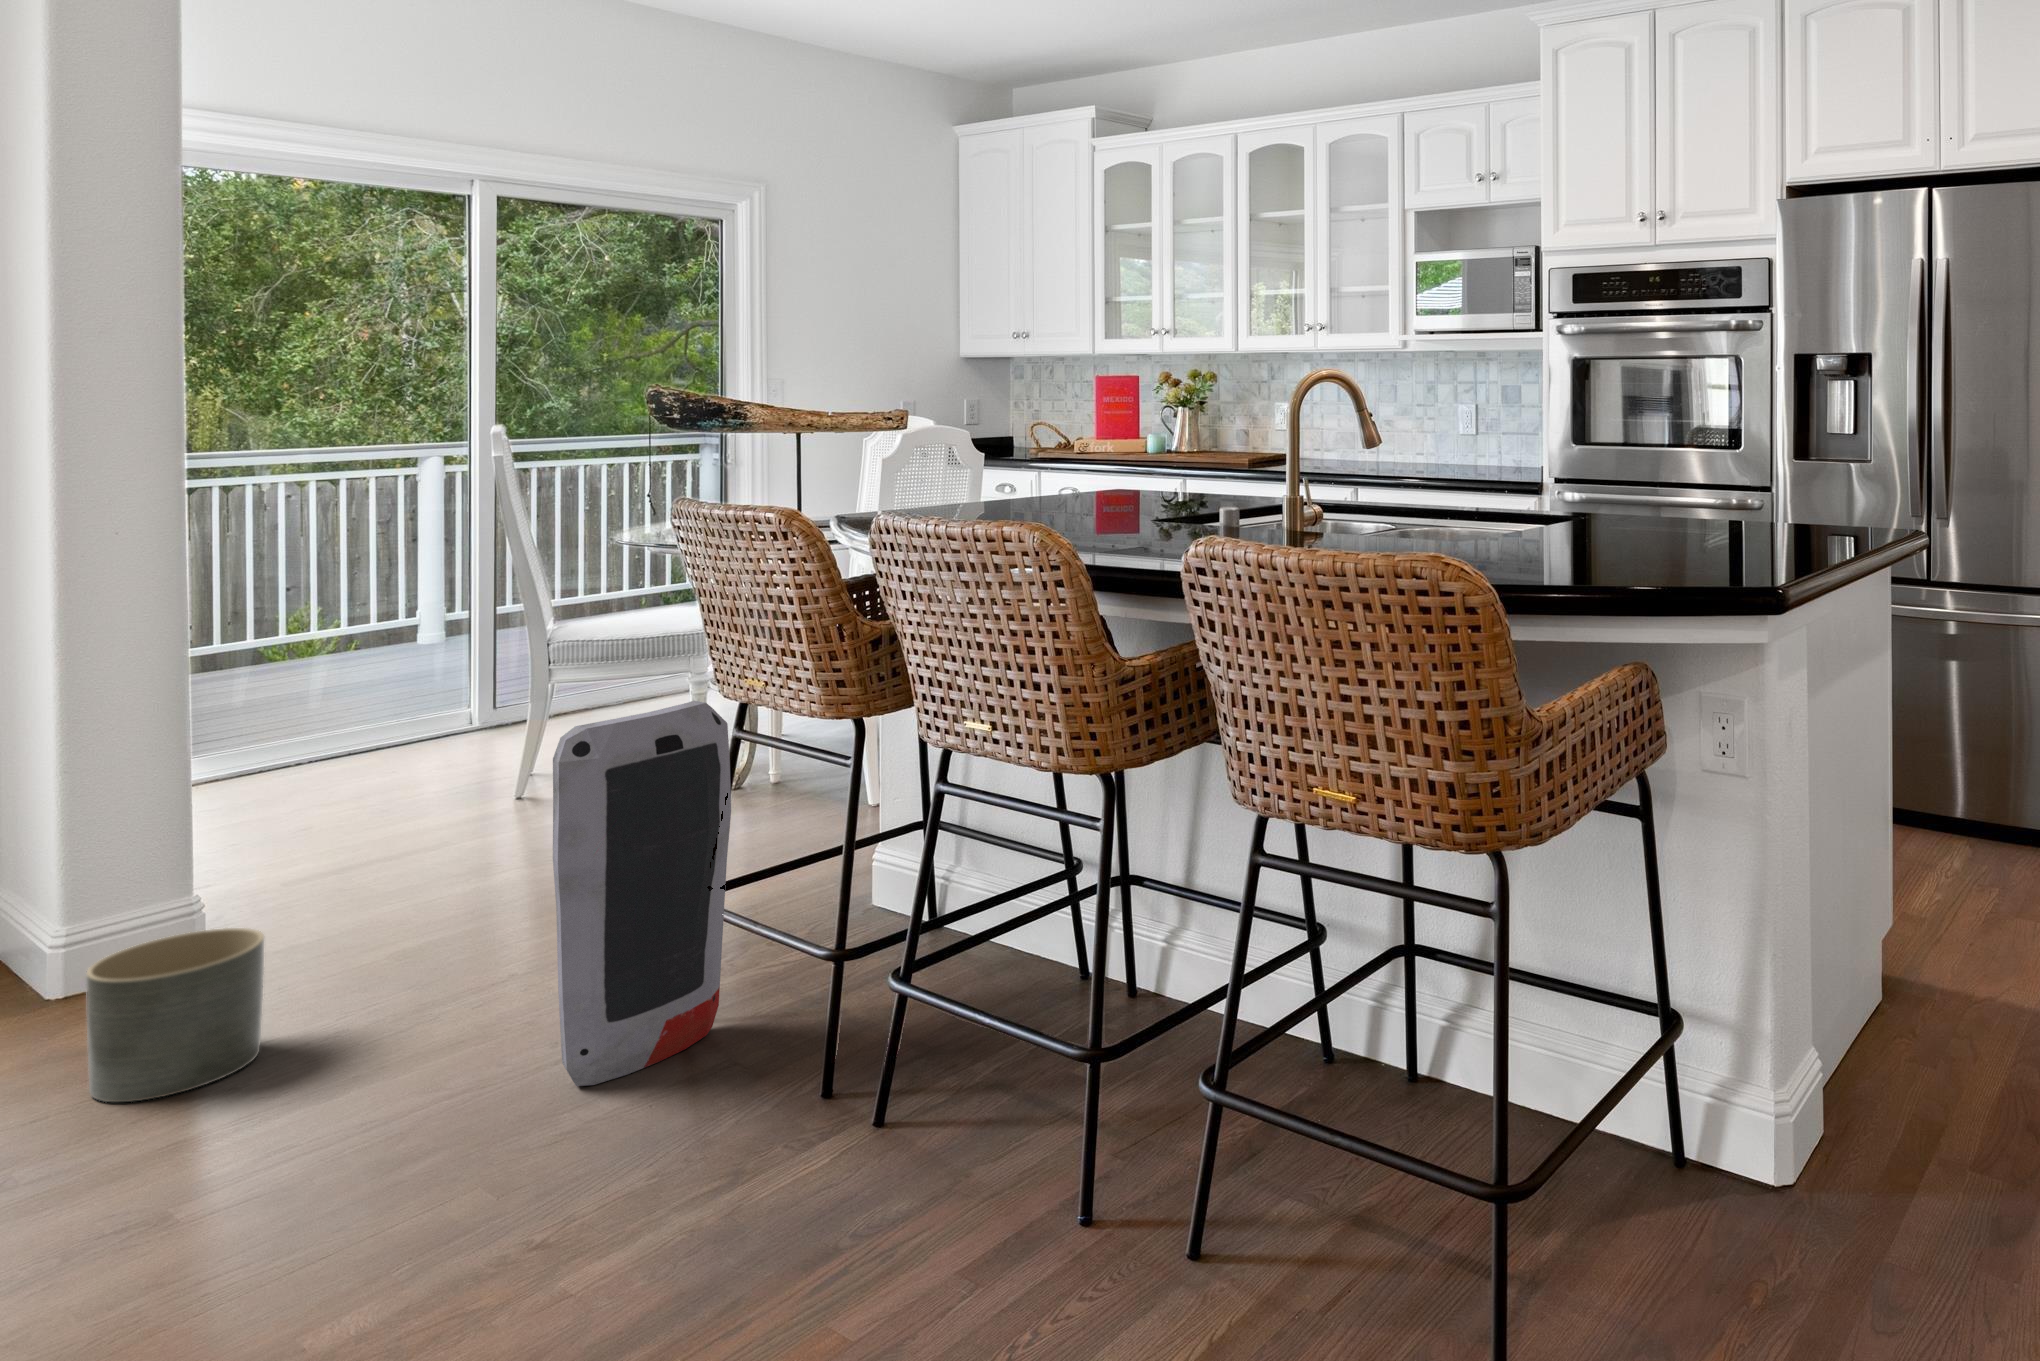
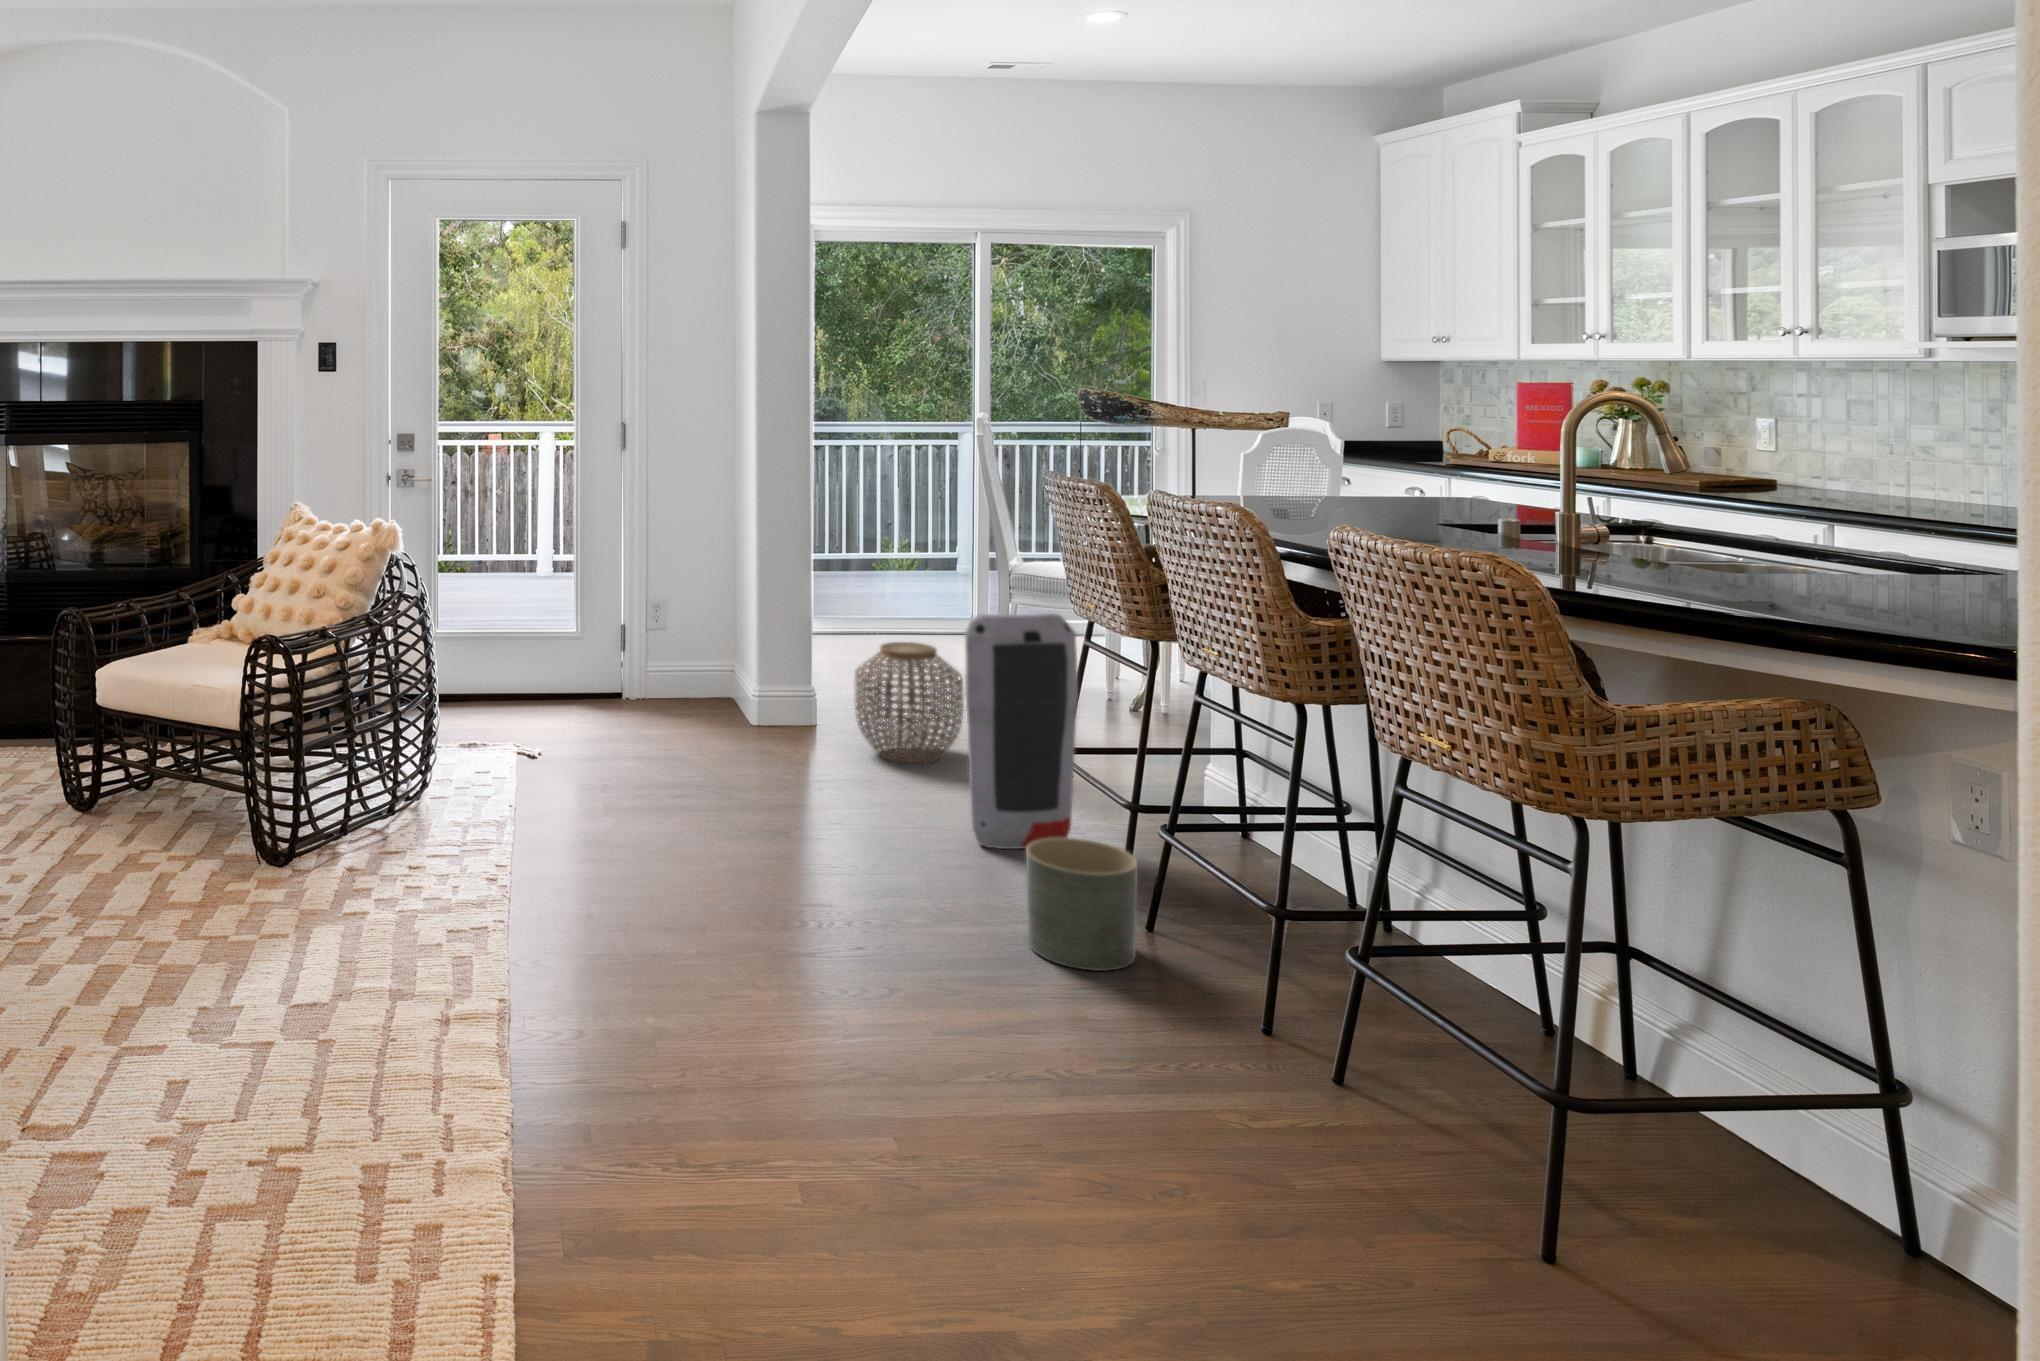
woven basket: none [291,779,503,984] -> present [855,642,964,763]
planter: present [86,928,264,1102] -> present [1026,838,1137,971]

